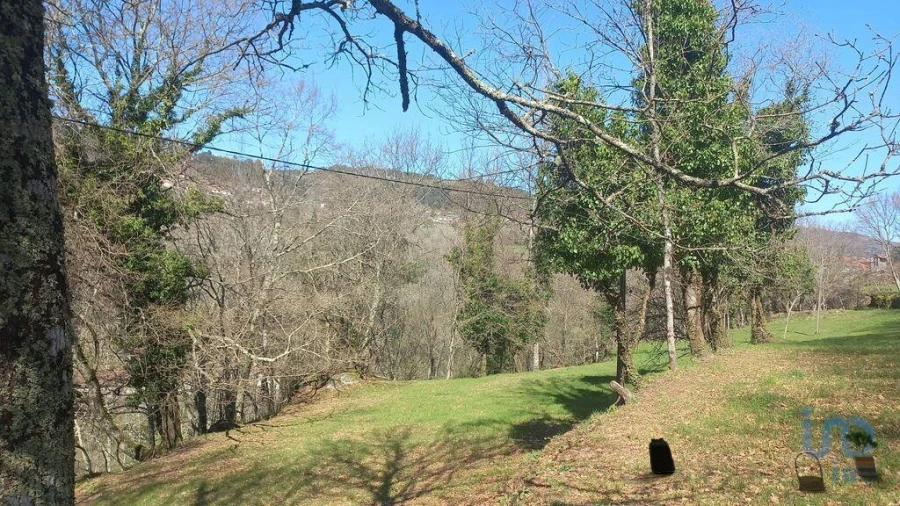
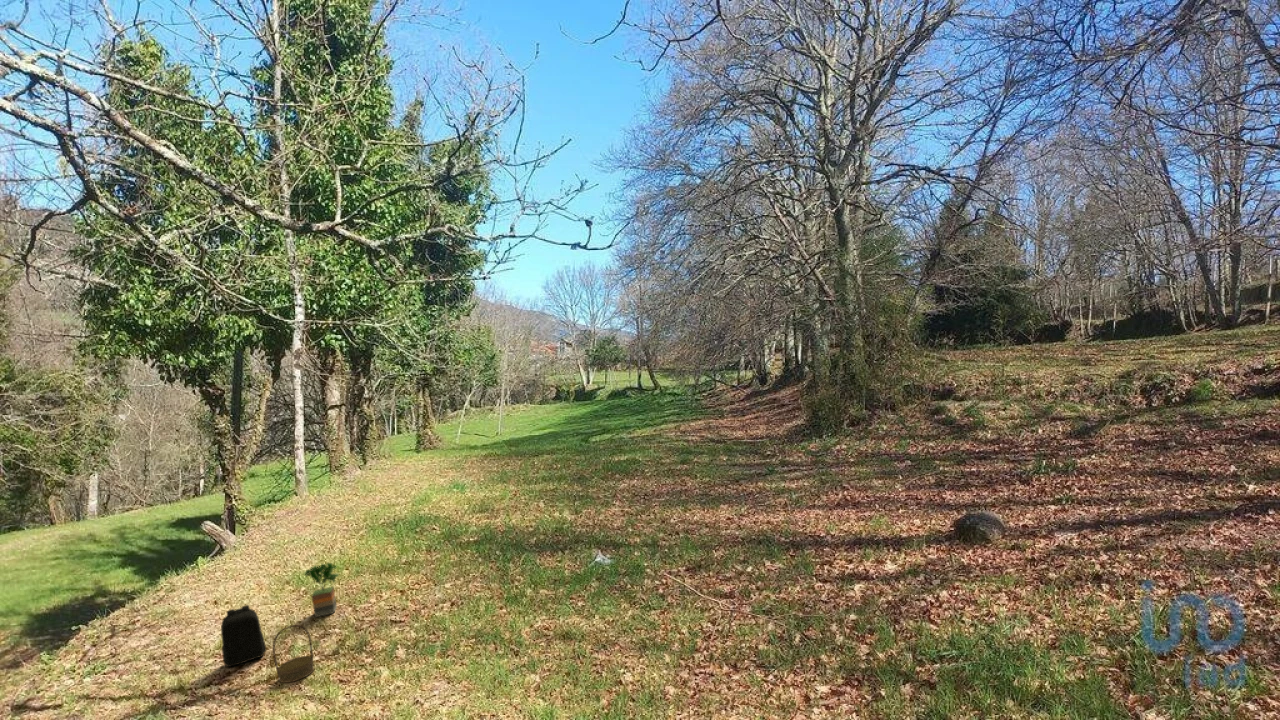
potted tree: present [844,431,878,476] -> present [305,563,339,617]
basket: present [795,452,825,491] -> present [273,625,314,683]

